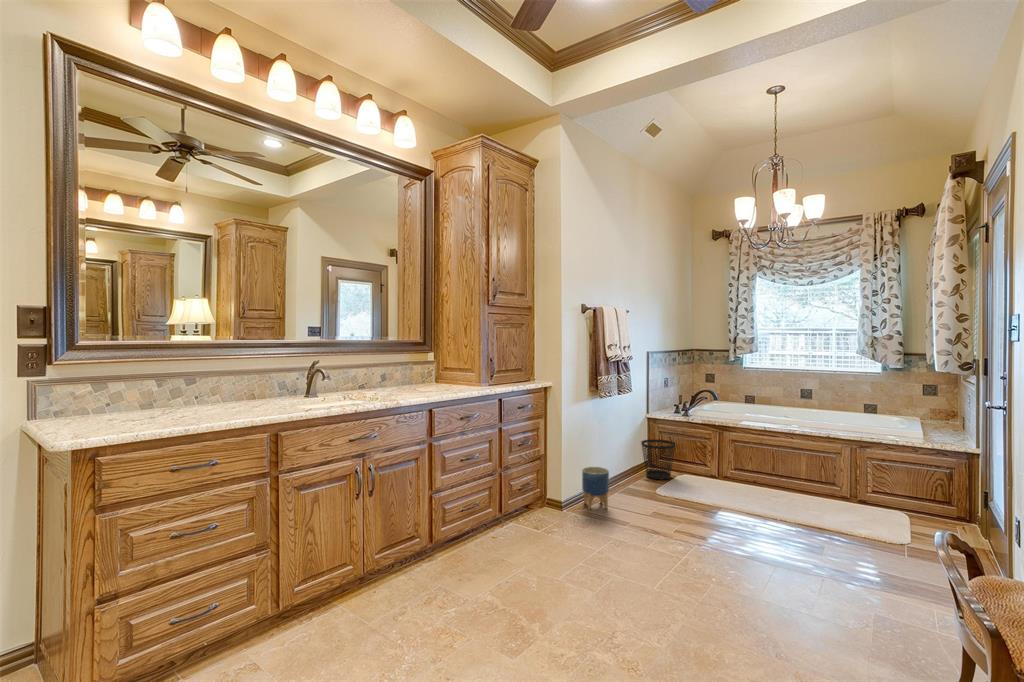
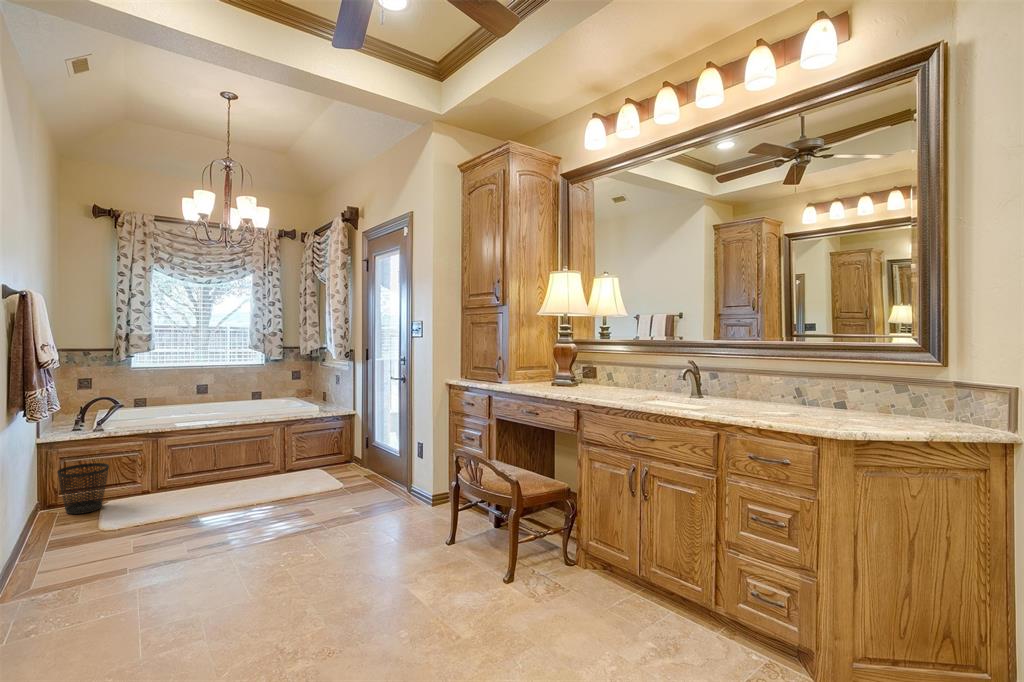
planter: present [582,467,609,509] -> none [40,513,85,572]

